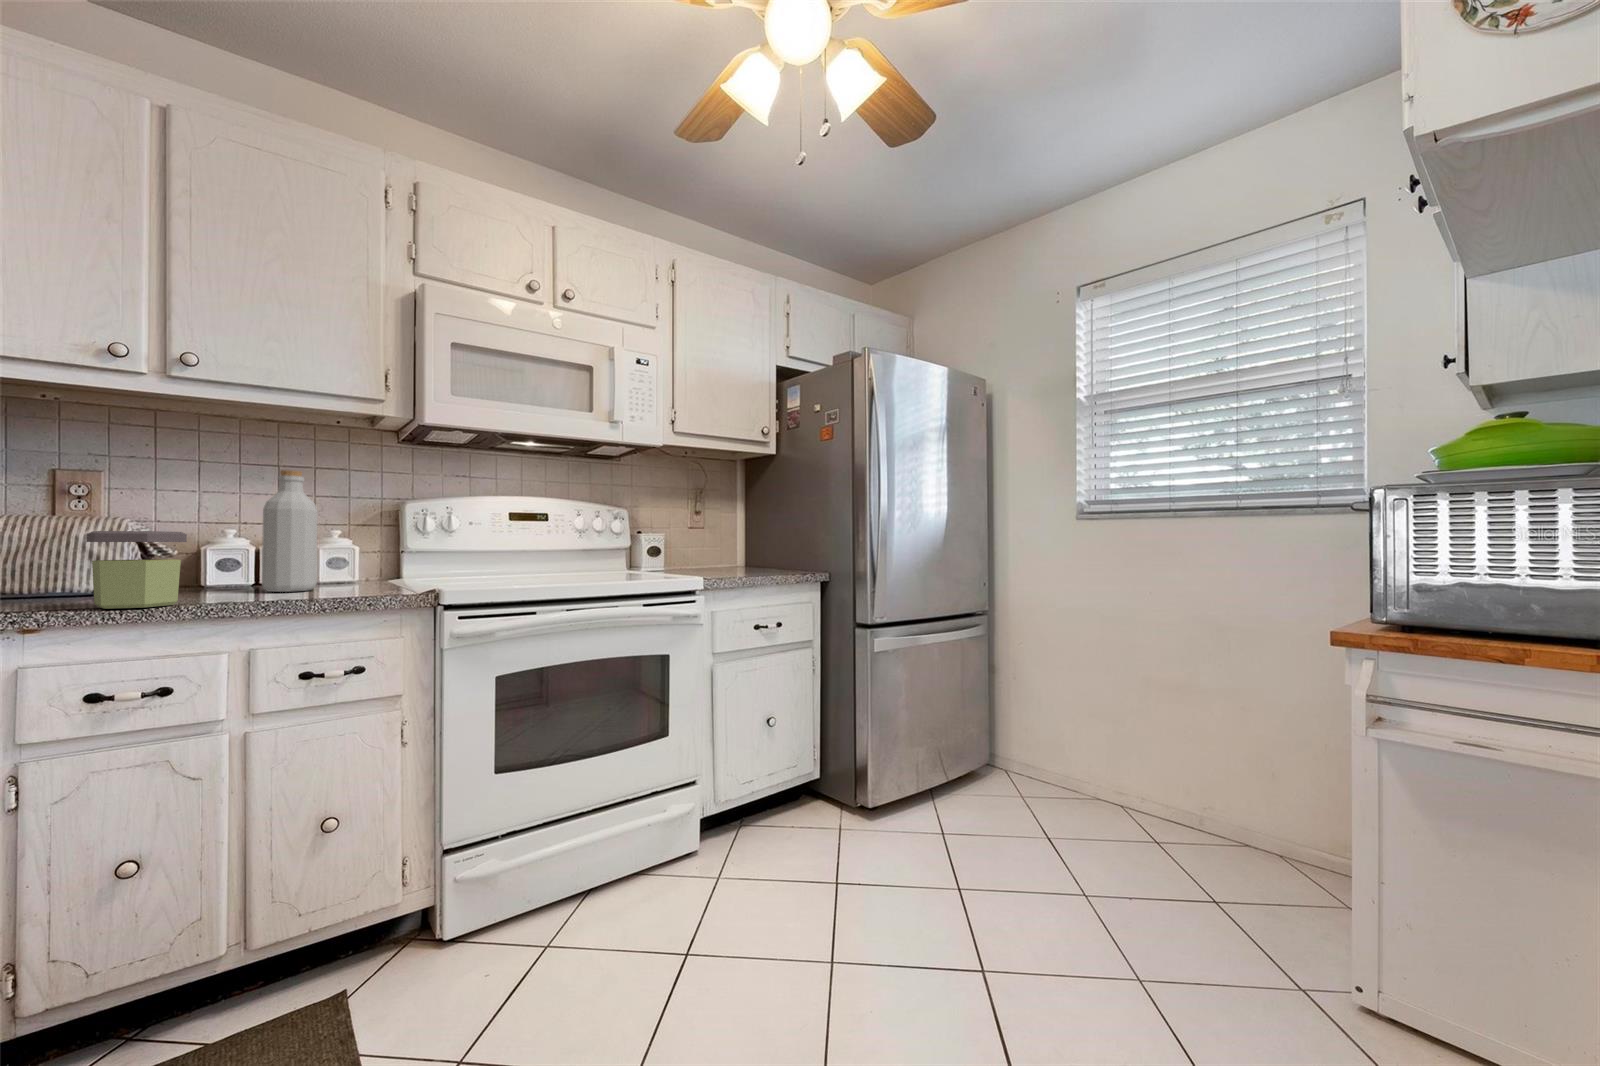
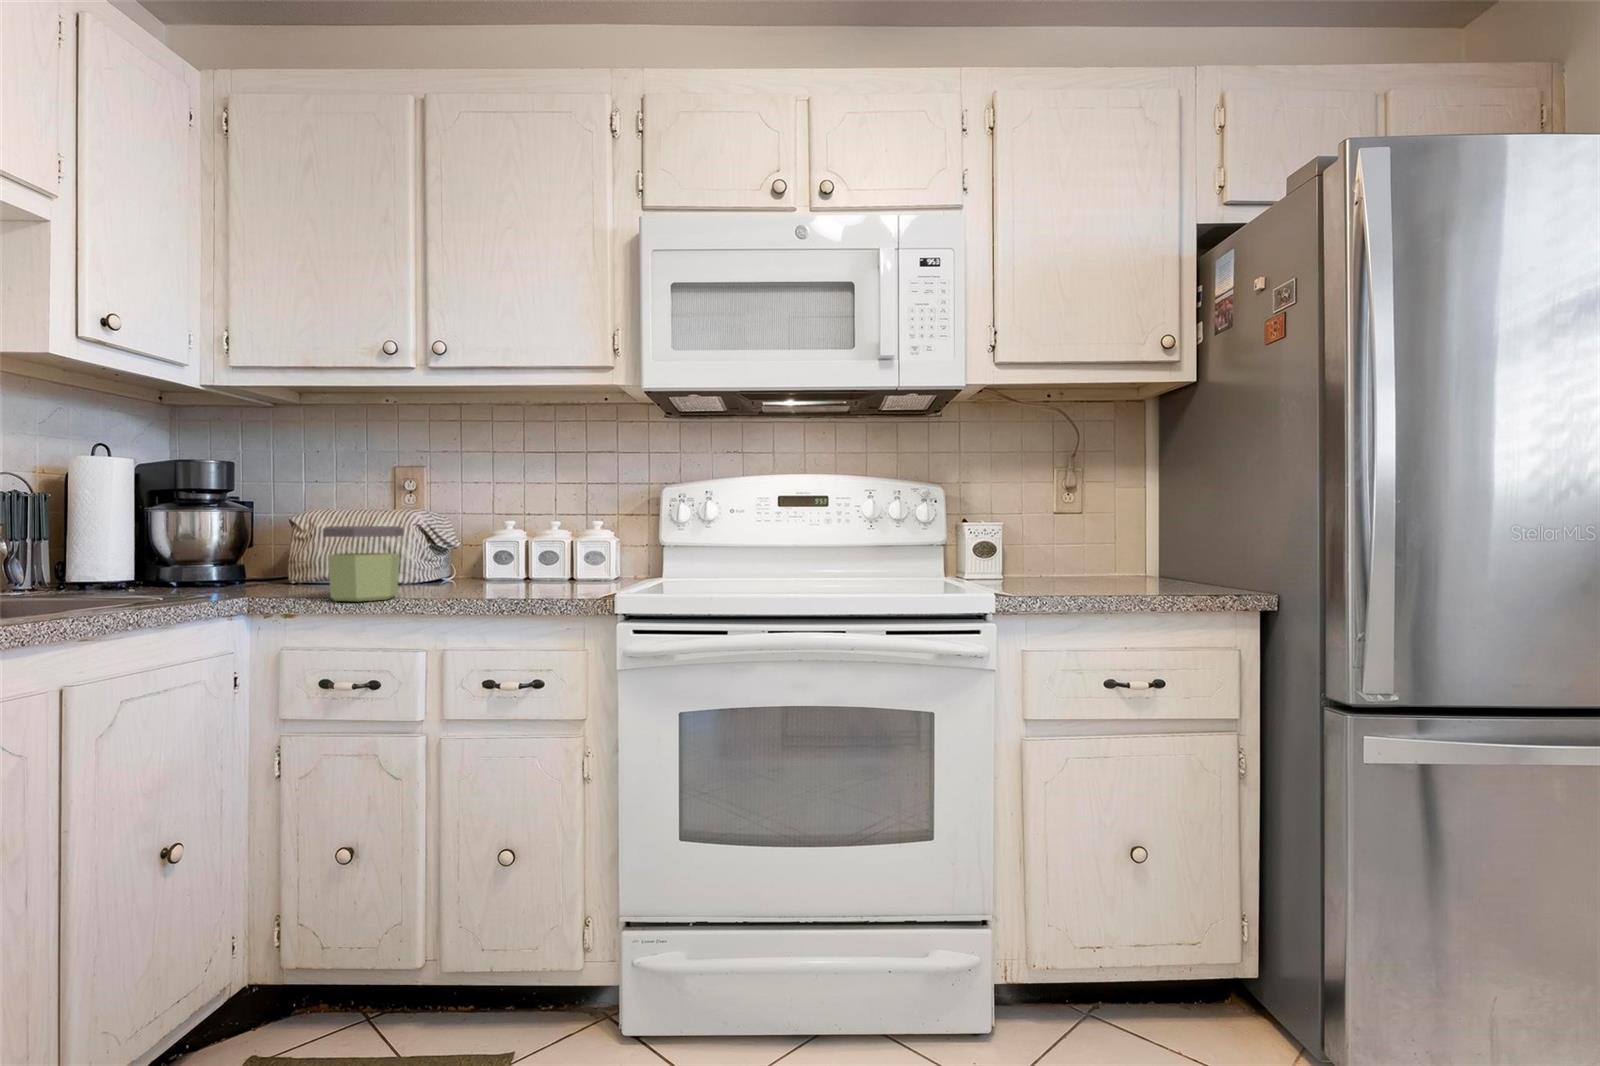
bottle: present [262,470,318,592] -> none [498,457,547,588]

